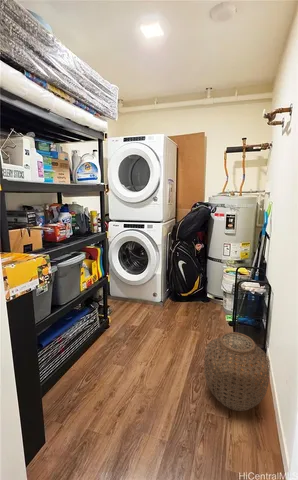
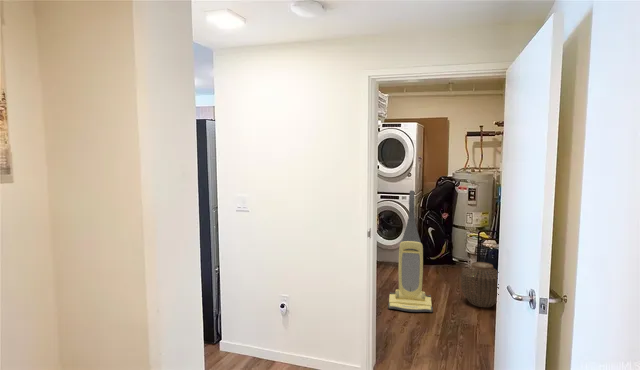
vacuum cleaner: none [78,222,154,436] -> present [388,190,433,312]

